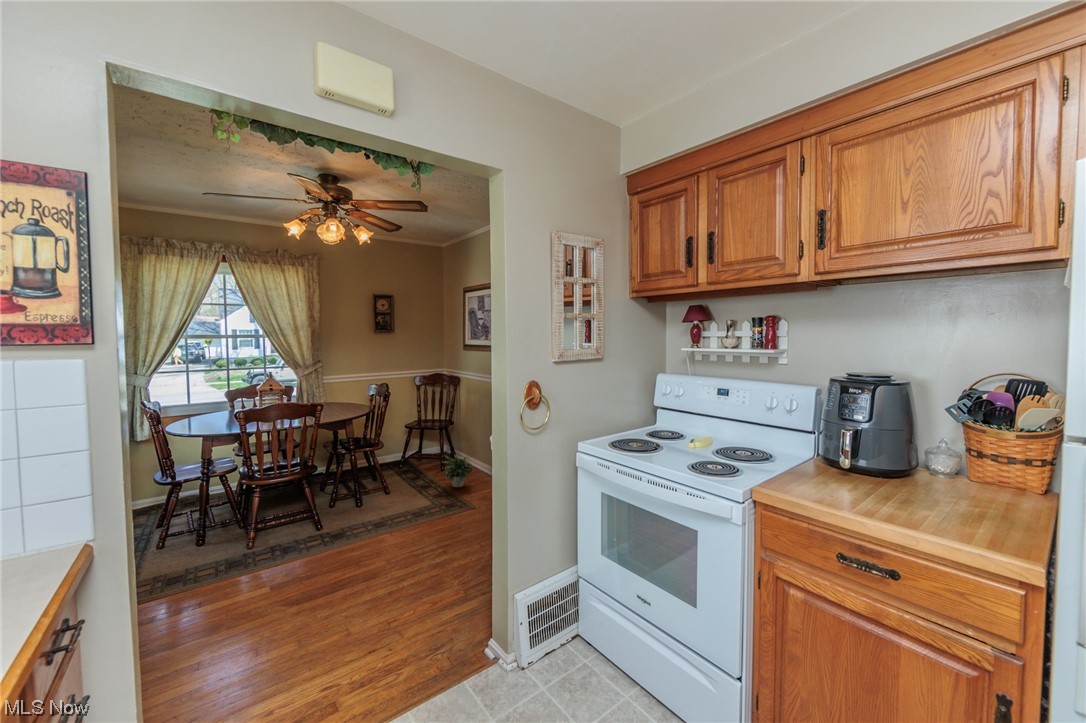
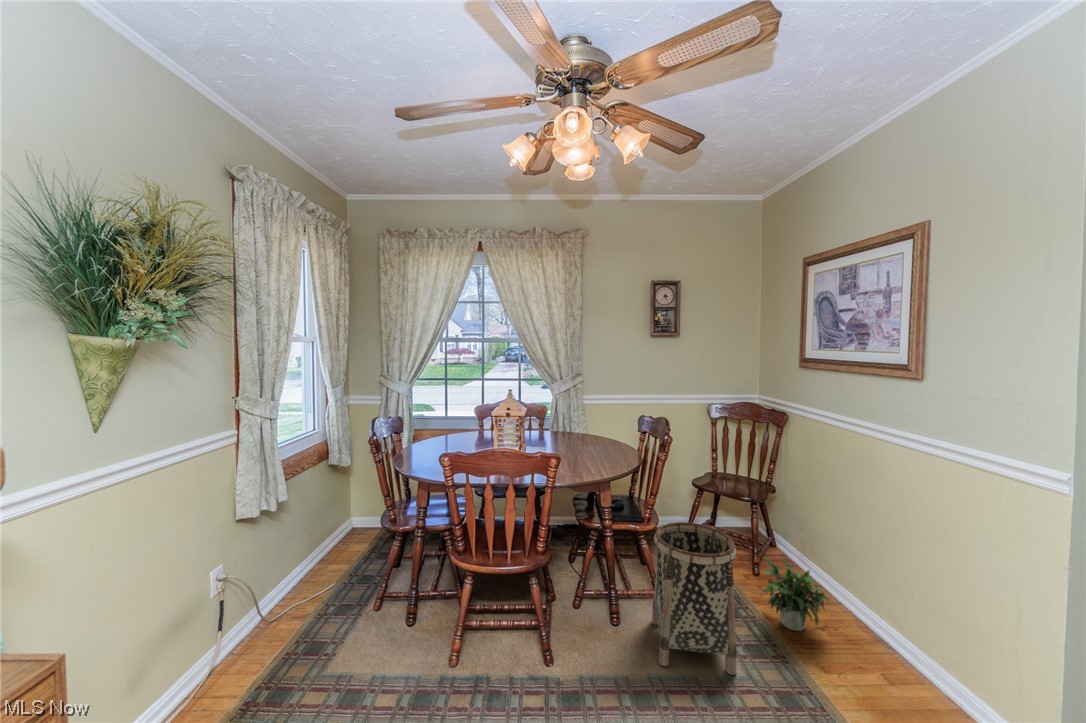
basket: none [382,440,428,514] -> present [652,522,737,675]

